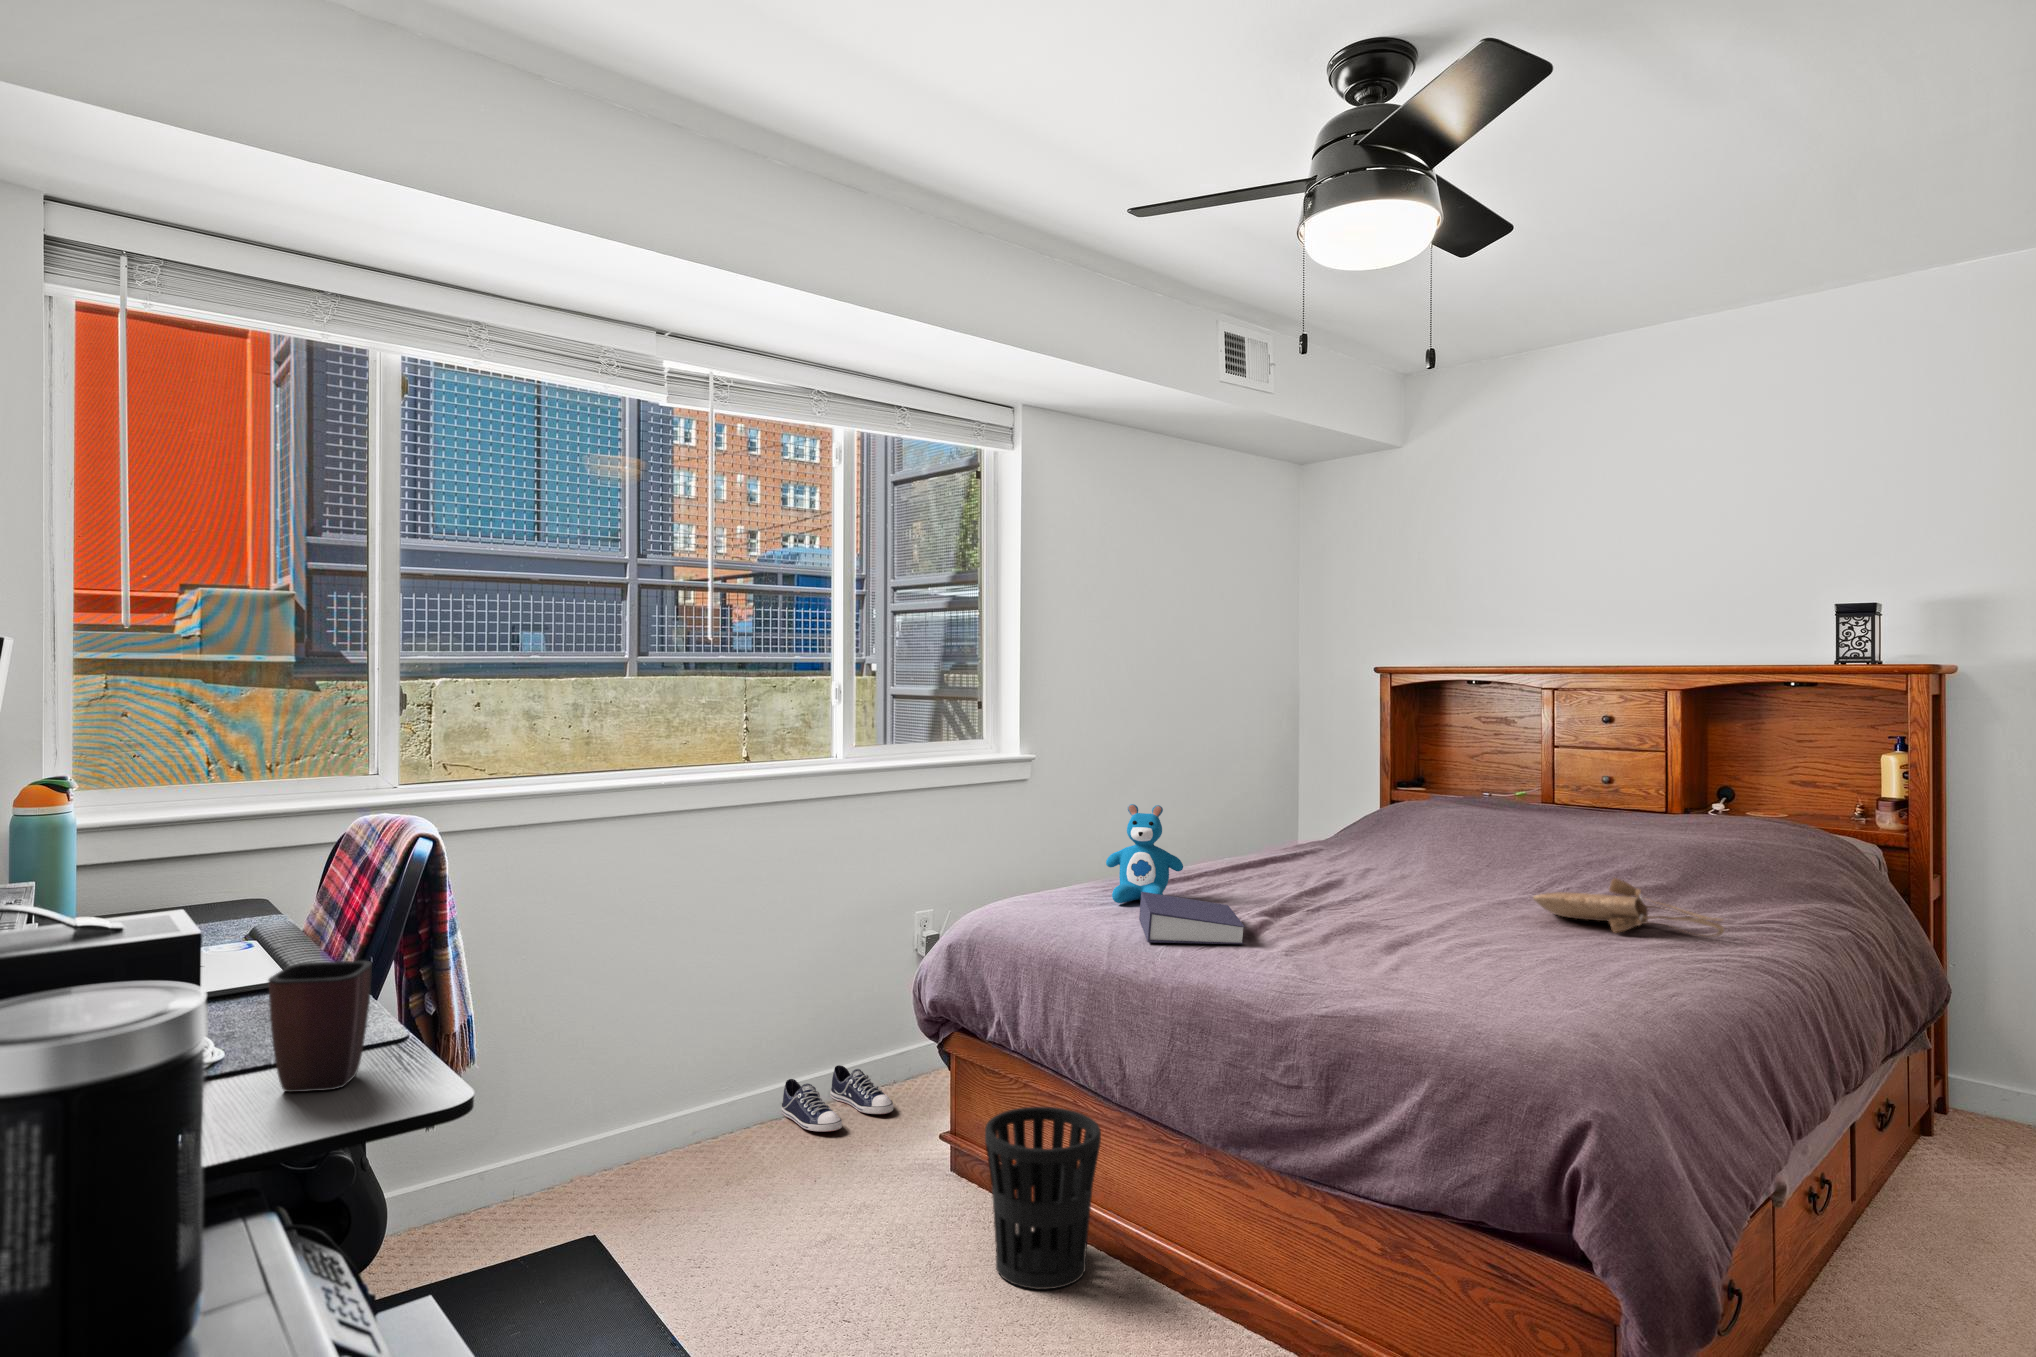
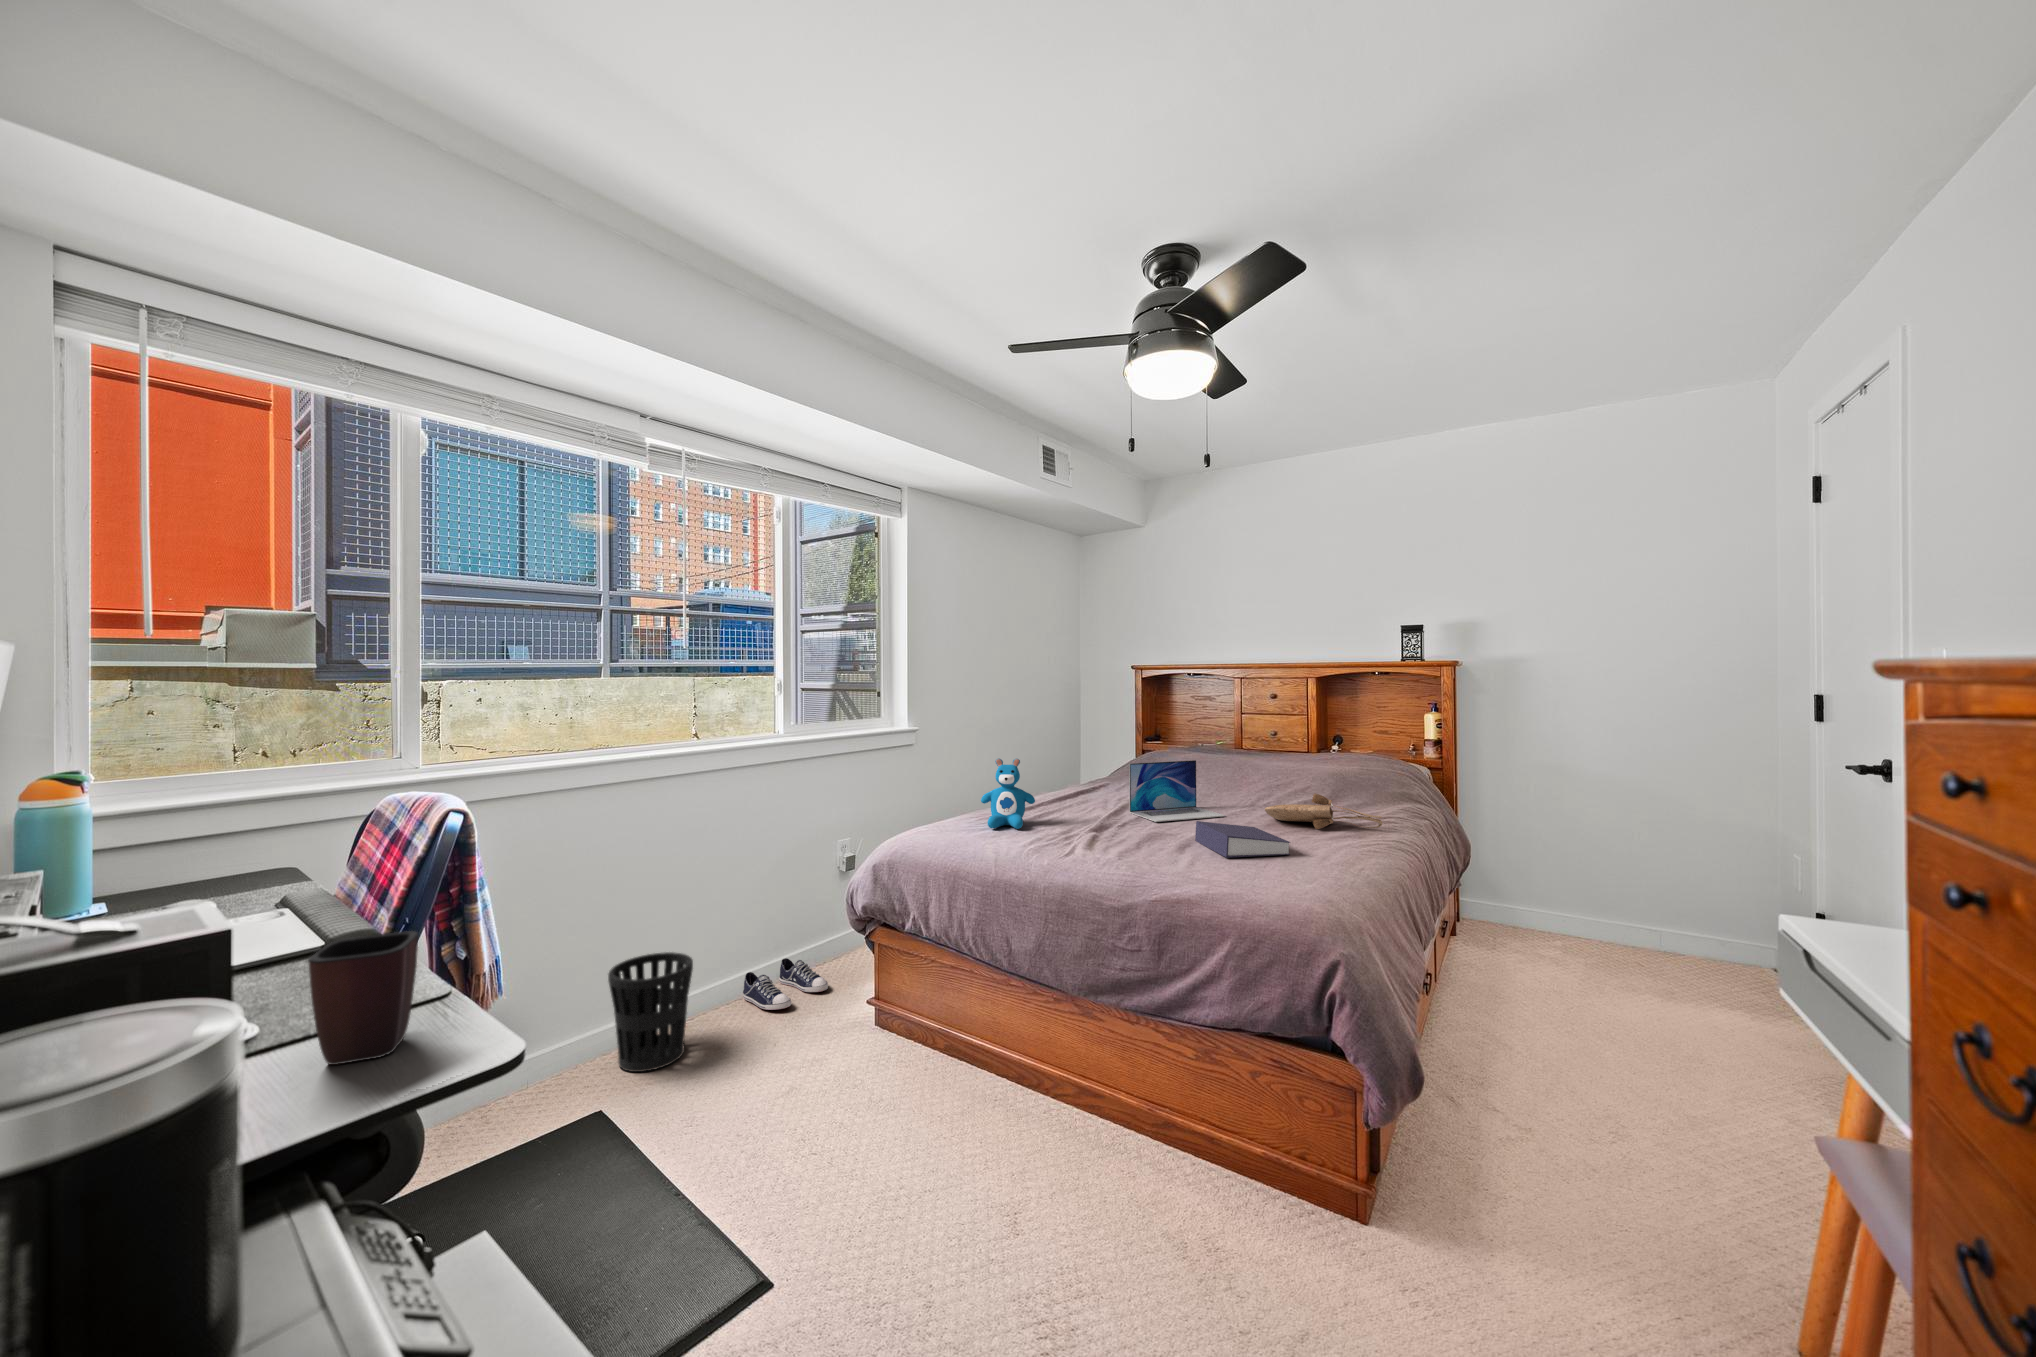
laptop: none [1329,819,1476,908] -> present [1129,760,1226,822]
book: present [1139,892,1245,944] -> present [1195,821,1290,858]
wastebasket: present [985,1107,1101,1290] -> present [608,952,693,1072]

